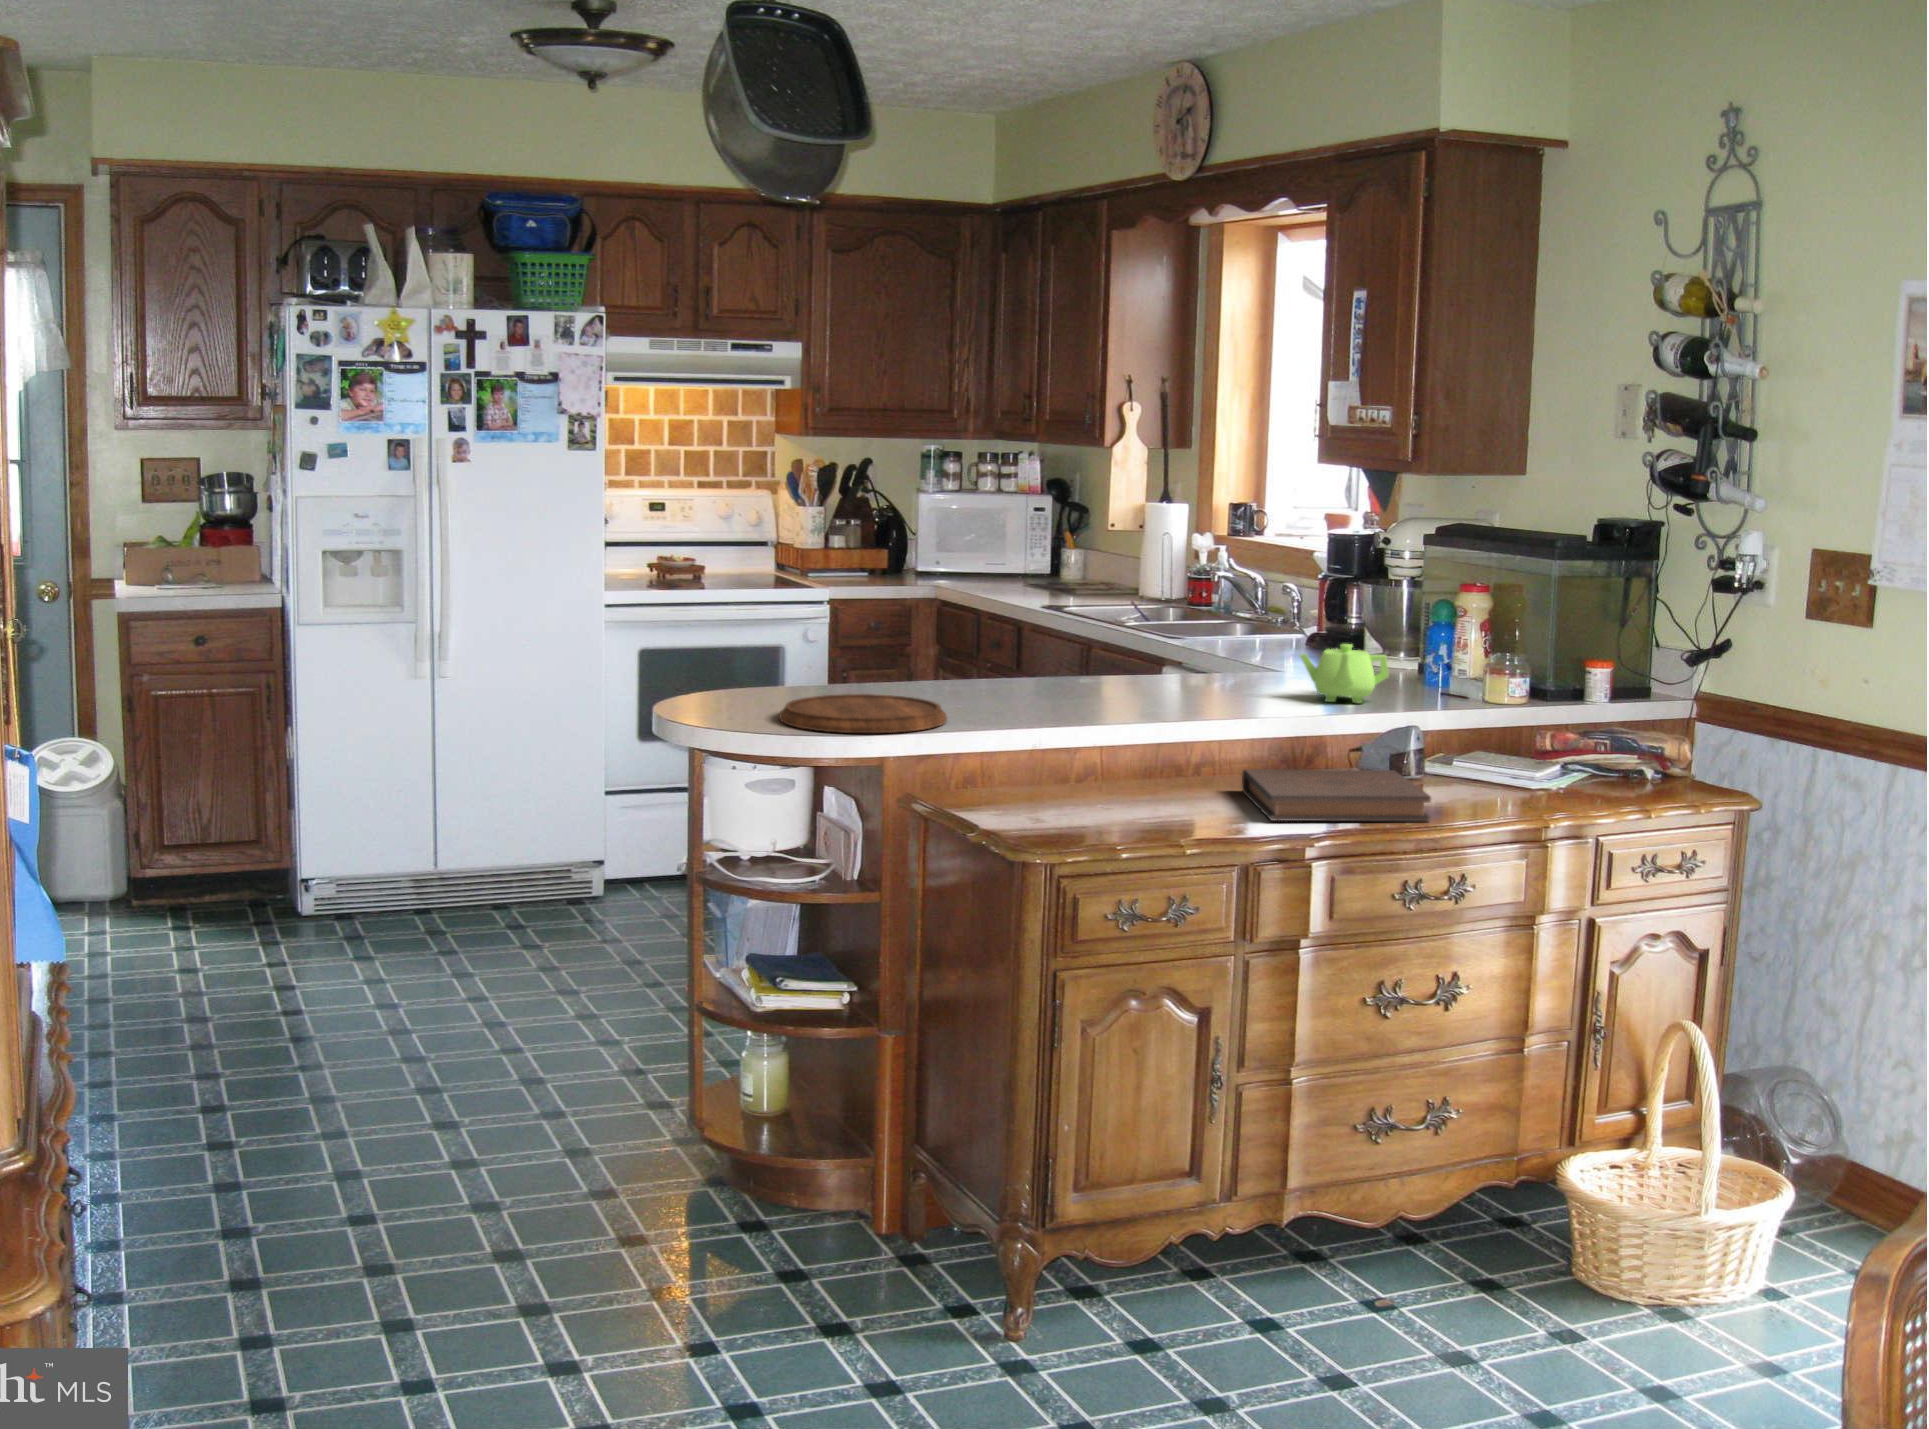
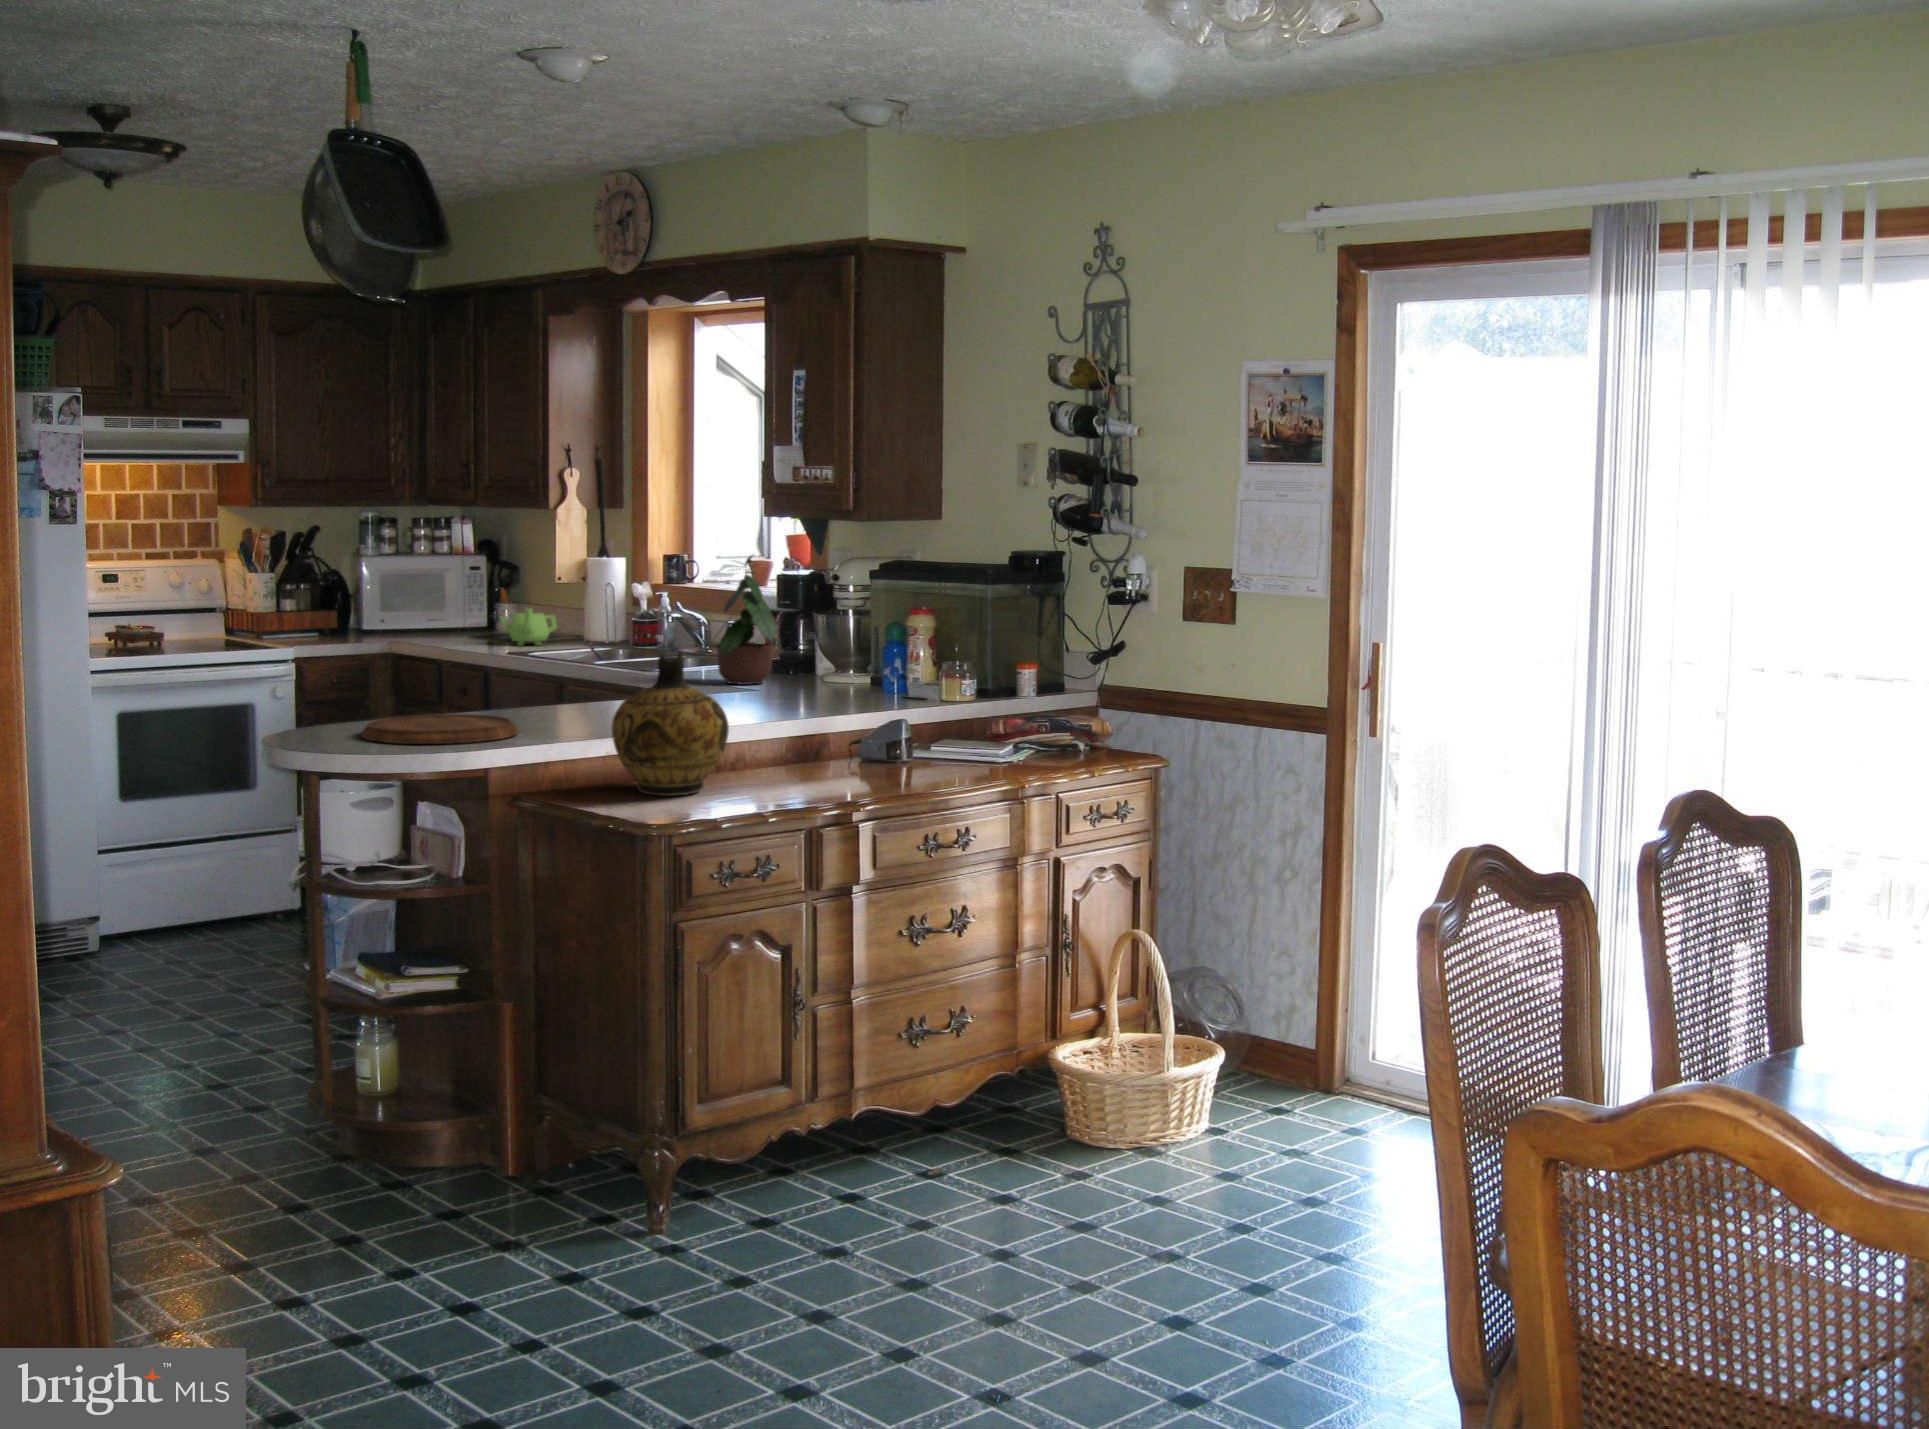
potted plant: none [1217,512,1310,667] -> present [714,555,777,685]
ceramic jug: none [1035,643,1170,810] -> present [612,652,729,796]
teapot: present [1300,644,1389,703] -> present [500,609,557,645]
book: present [1242,769,1431,821] -> none [780,750,944,792]

